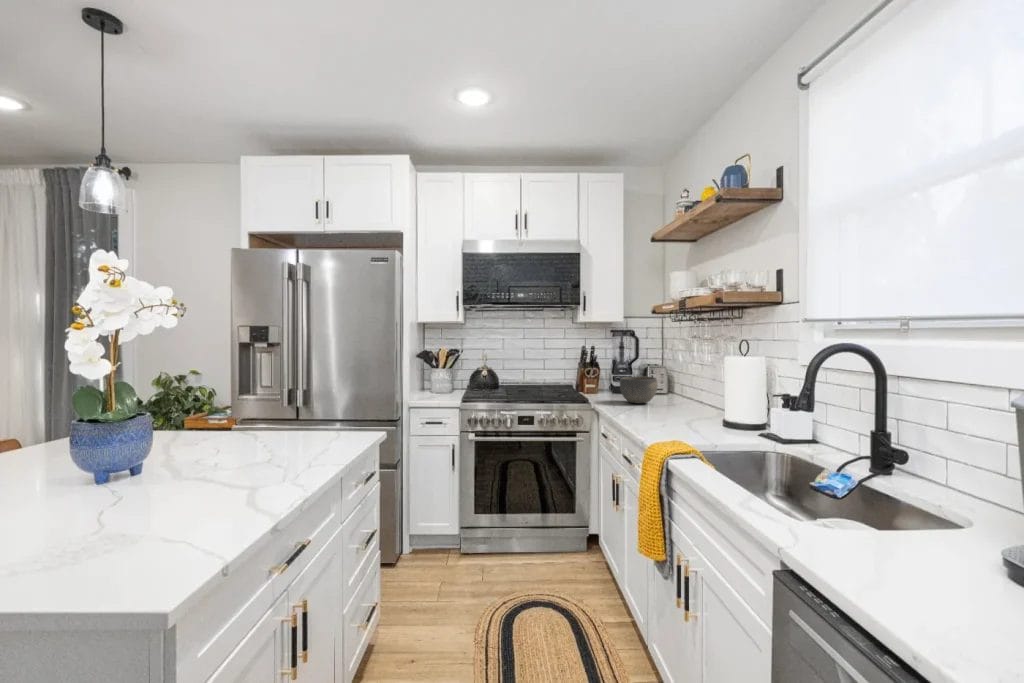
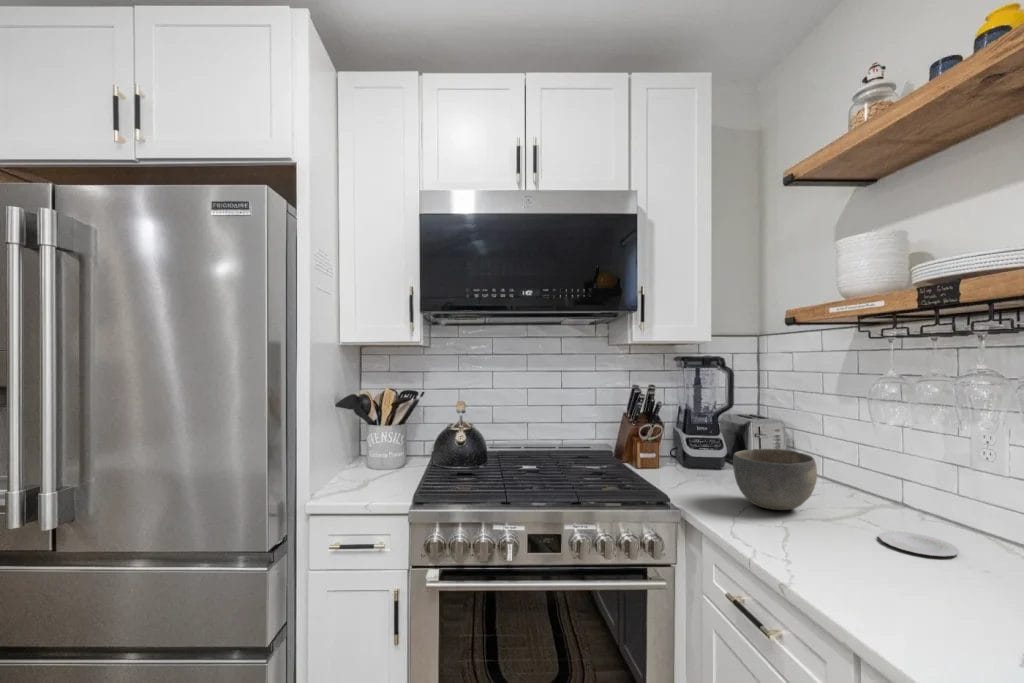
plate: none [666,362,701,413] -> present [879,531,959,557]

